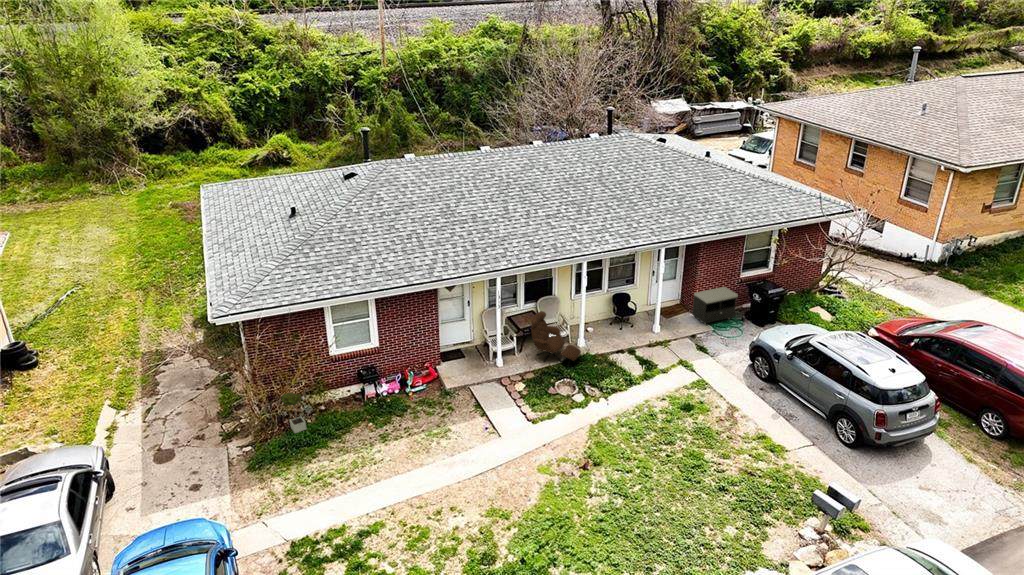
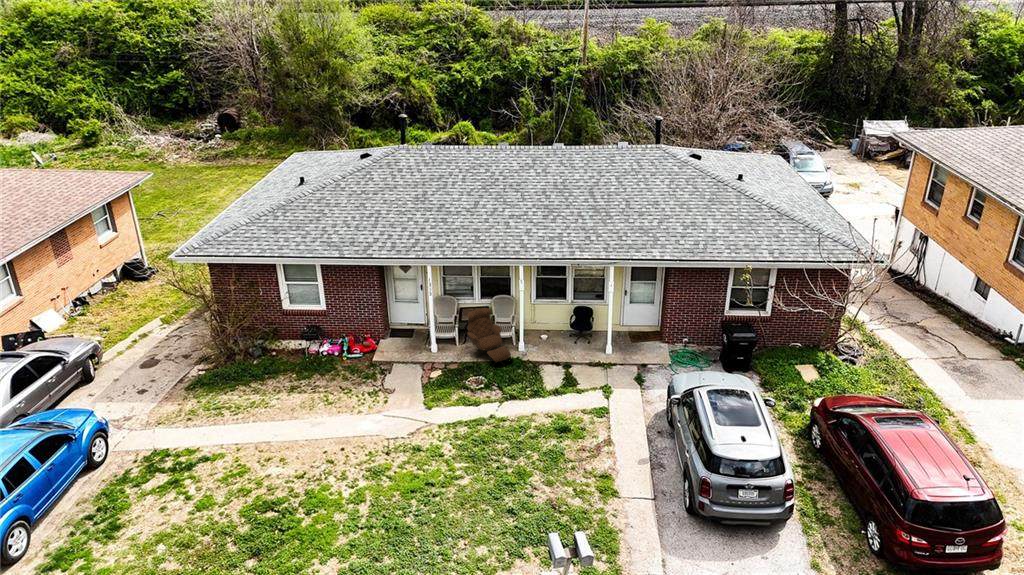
storage bench: present [692,287,738,324] -> none [667,323,714,360]
potted tree: present [281,393,306,433] -> none [225,329,248,364]

